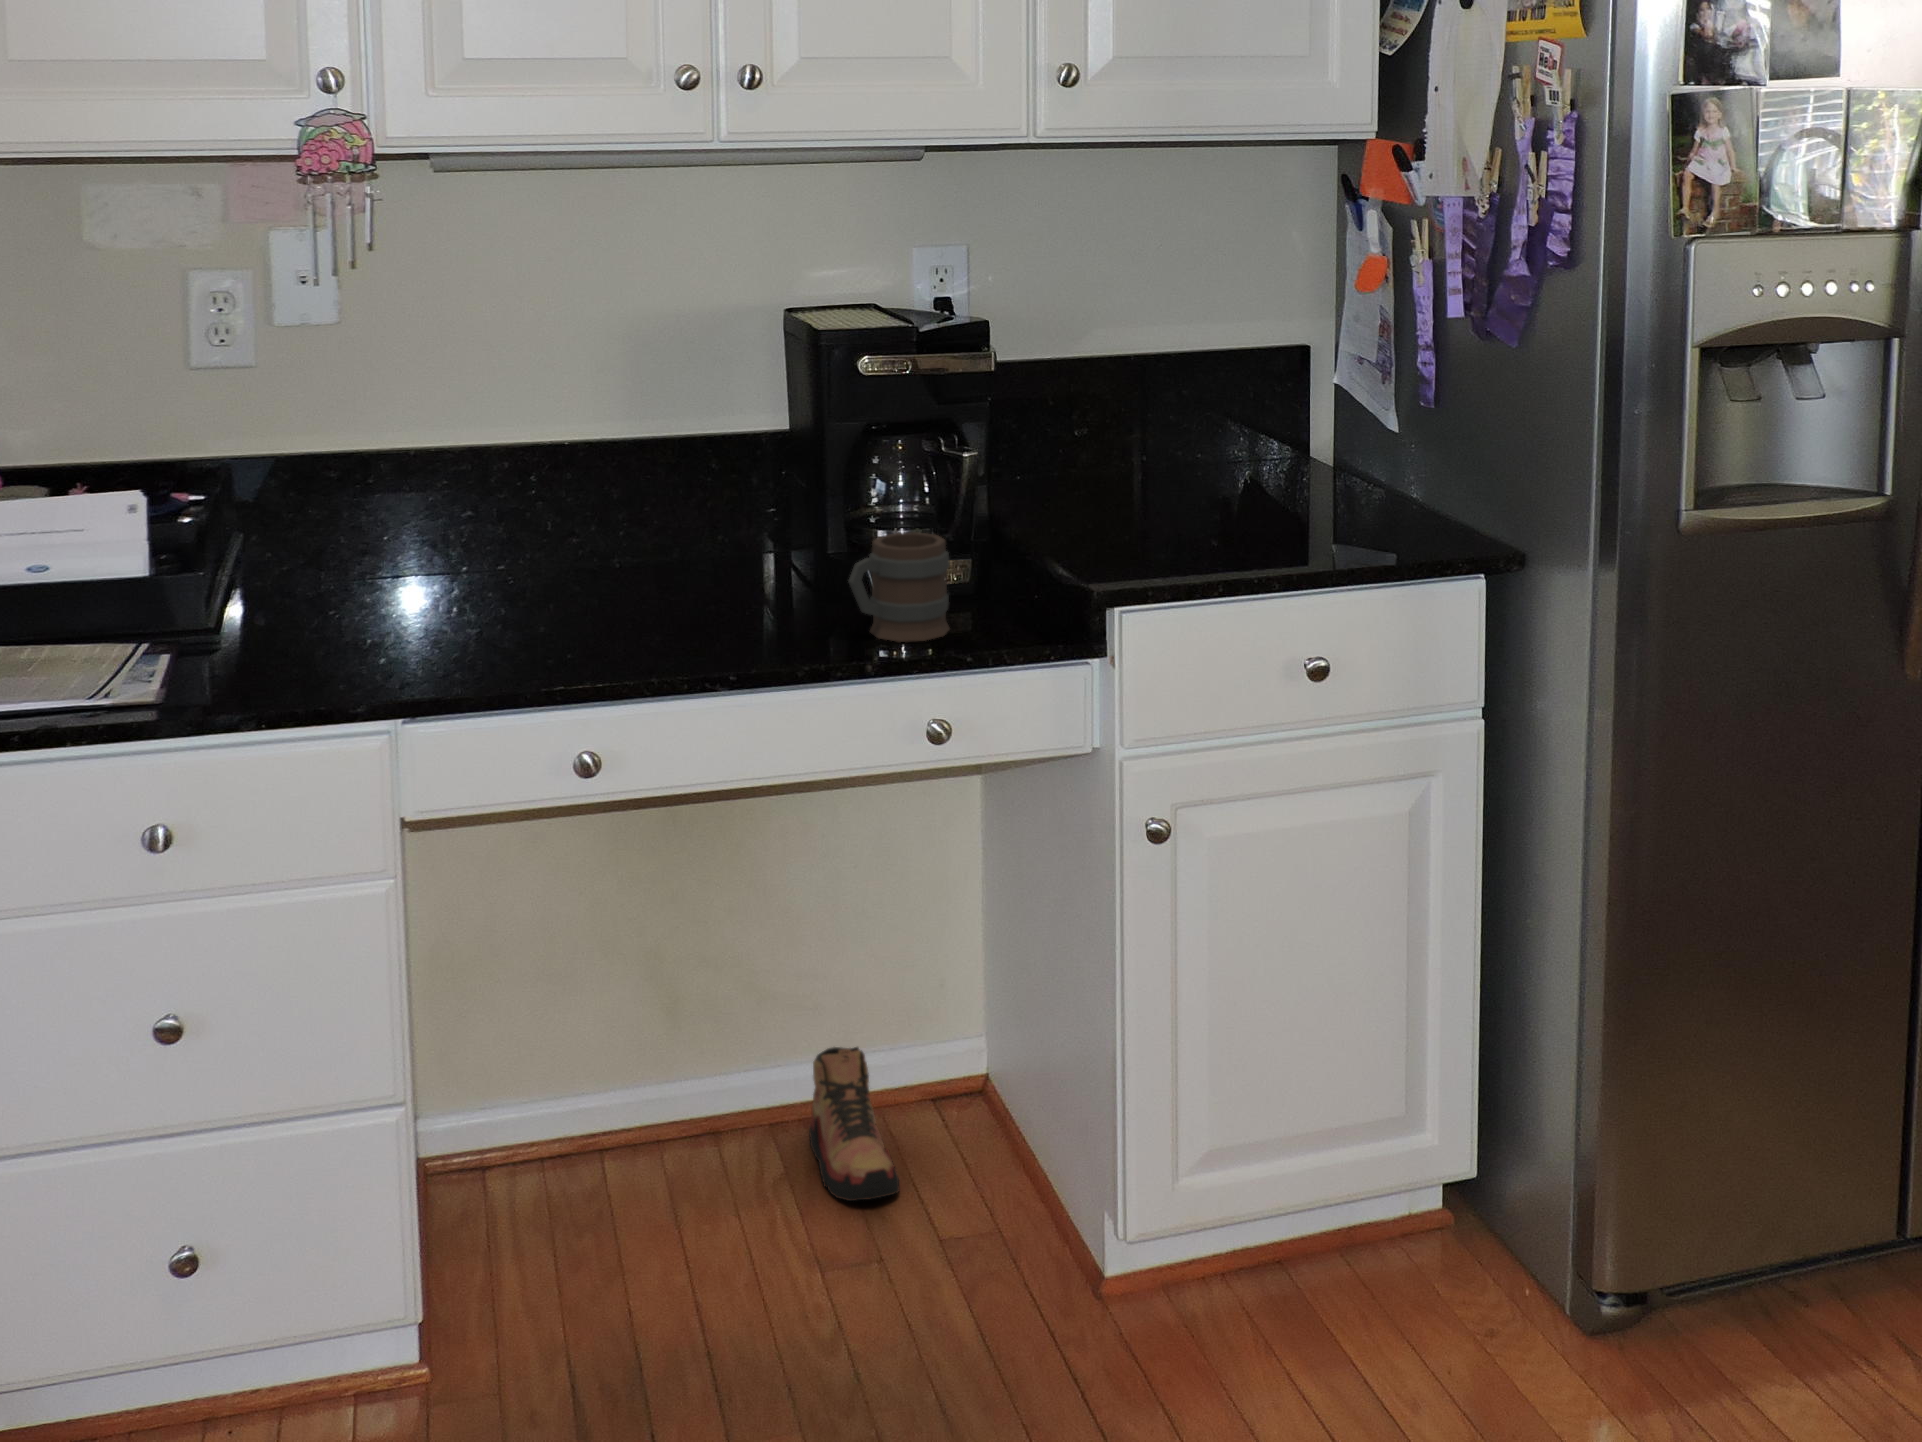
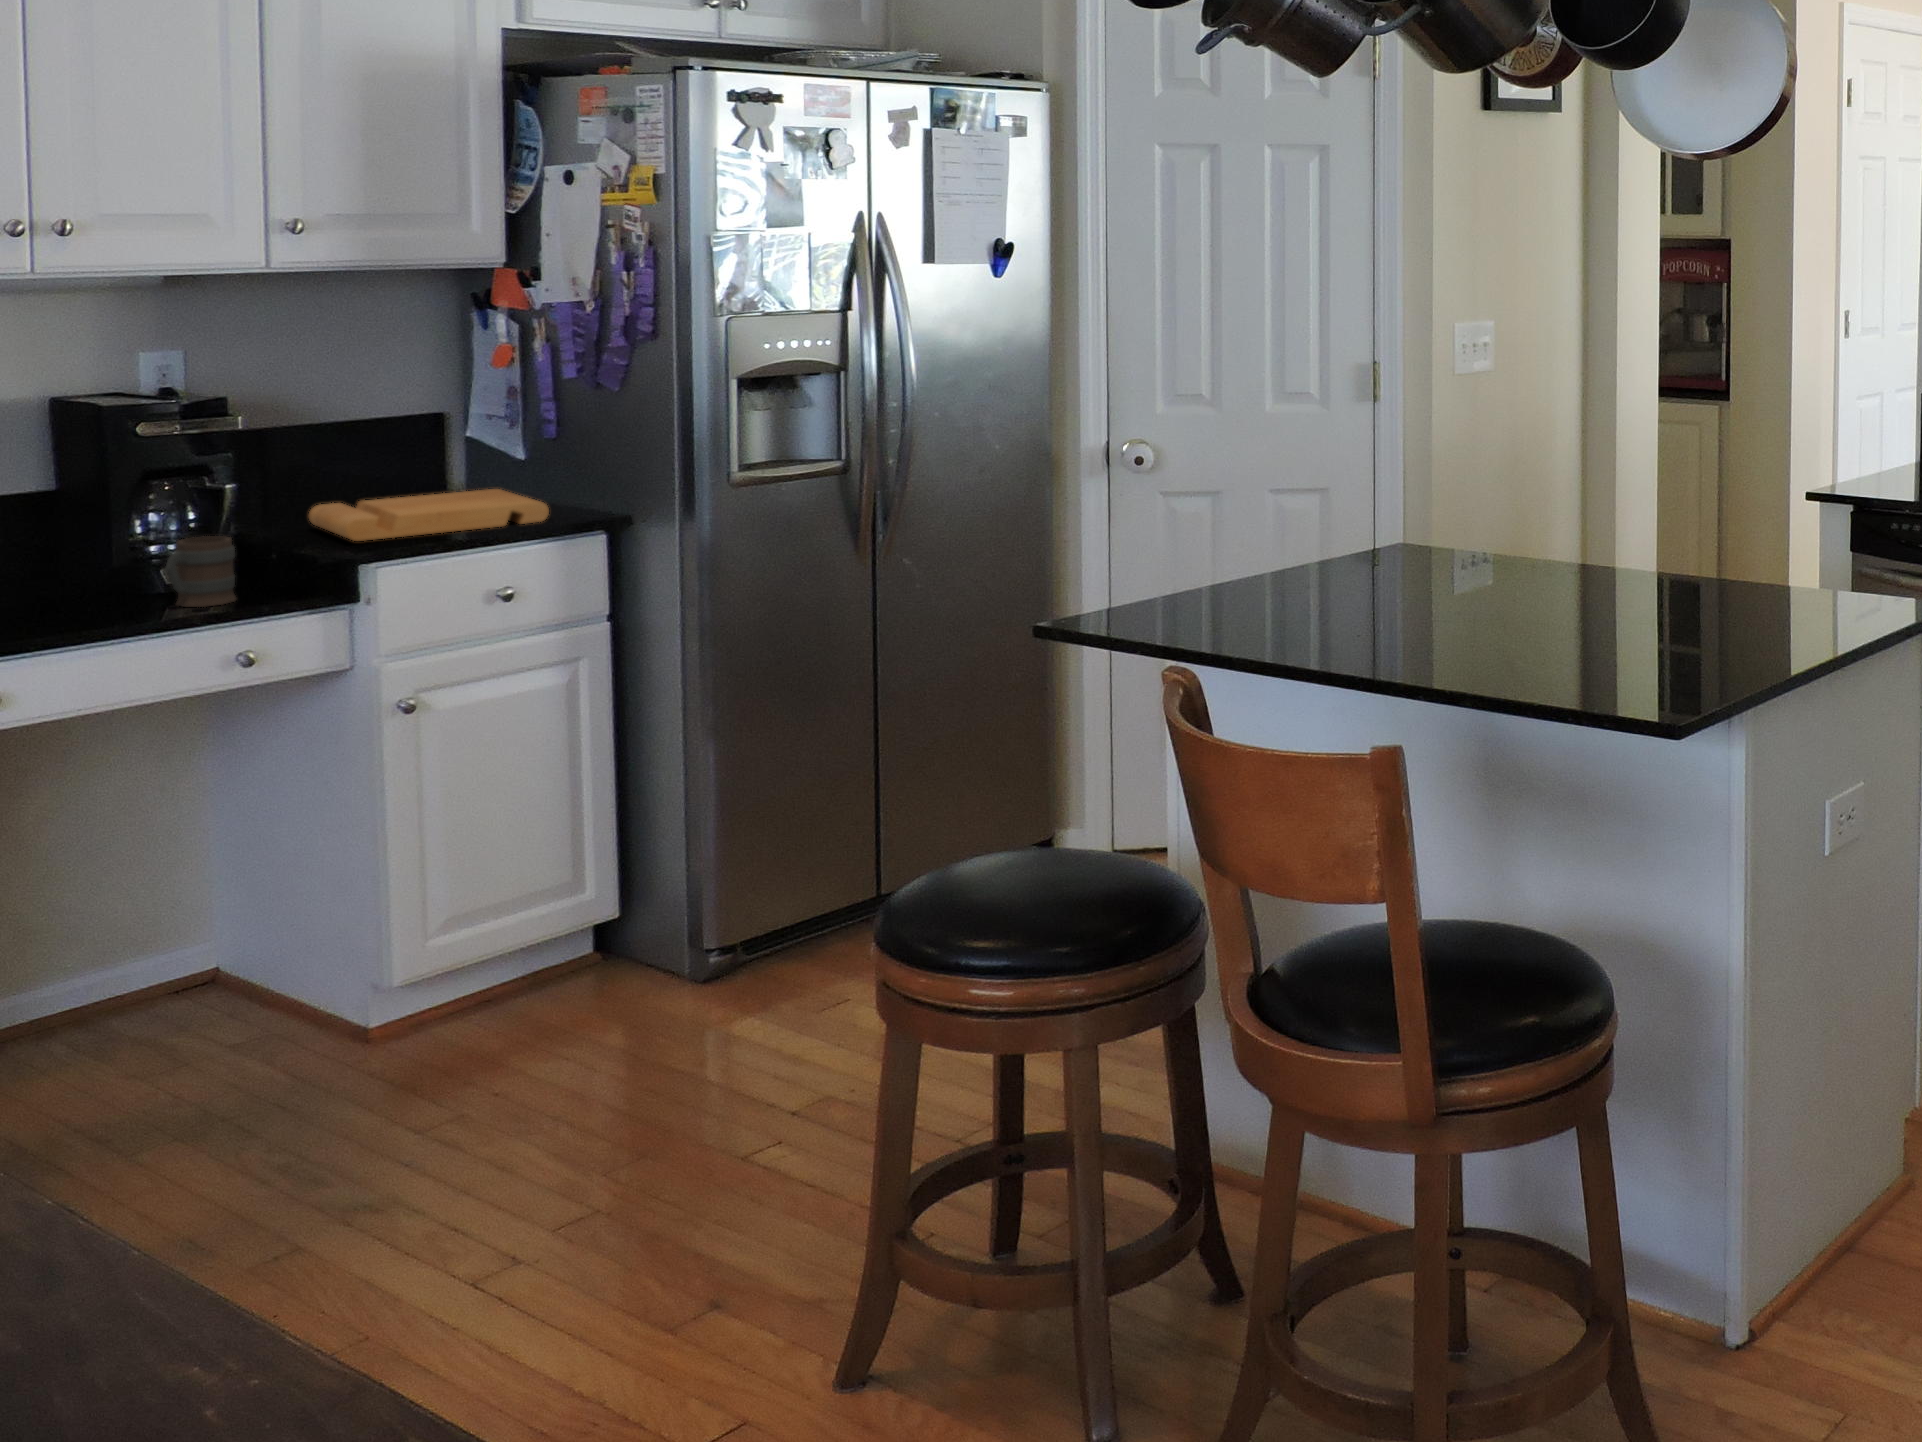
cutting board: none [1087,478,1403,556] -> present [309,489,549,541]
shoe: present [809,1047,899,1201] -> none [82,940,182,1041]

